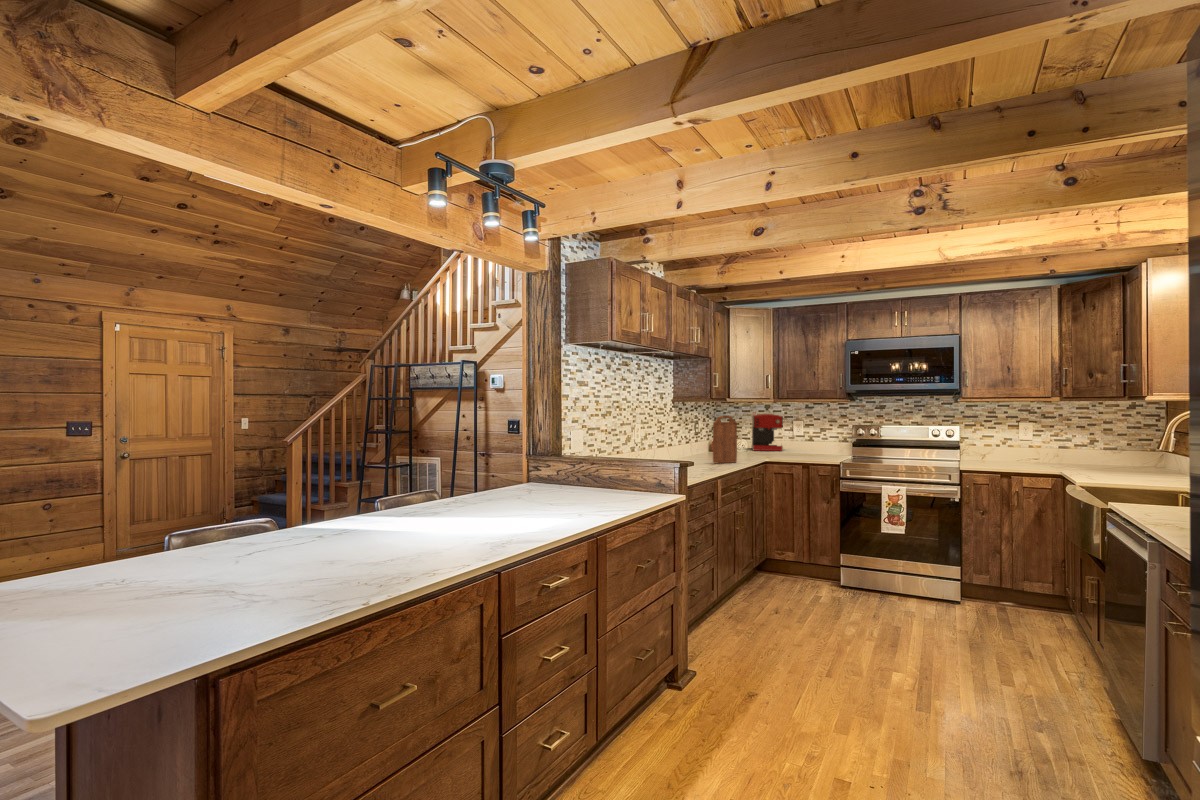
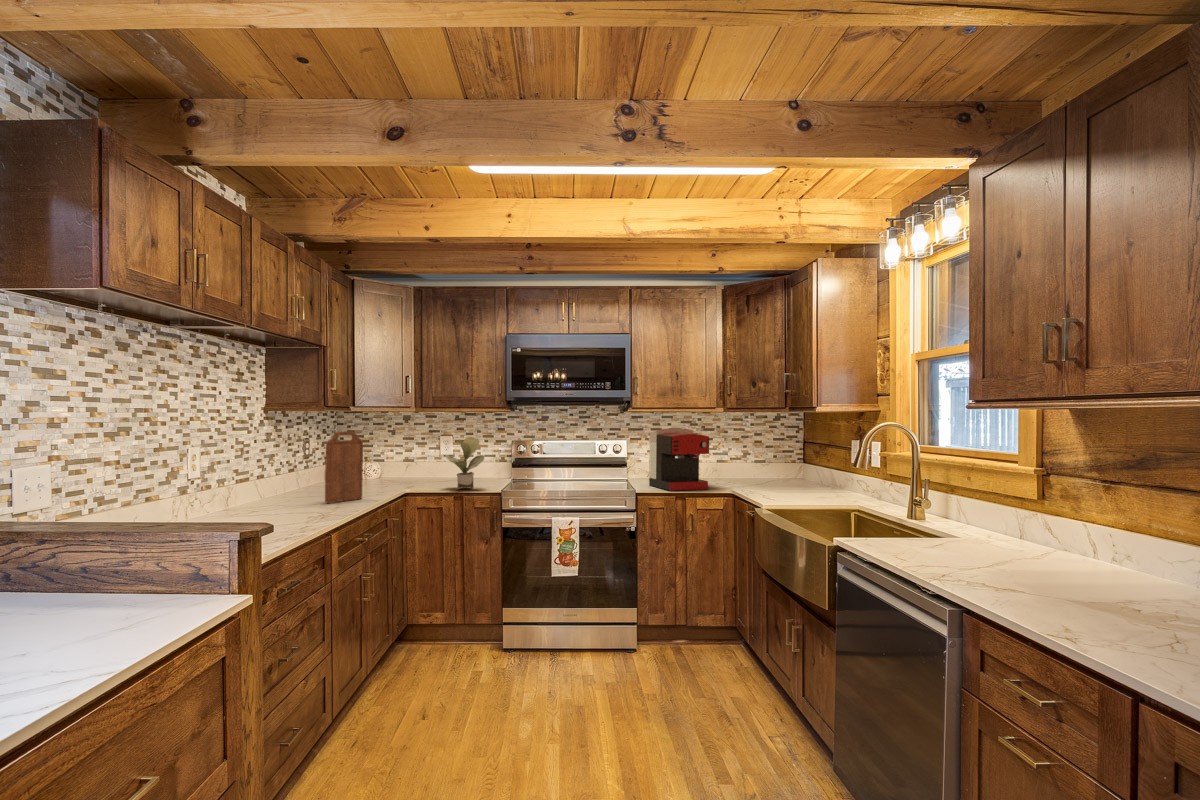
coffee maker: present [751,412,783,451] -> present [649,428,709,491]
potted plant: none [795,421,826,460] -> present [445,437,484,488]

